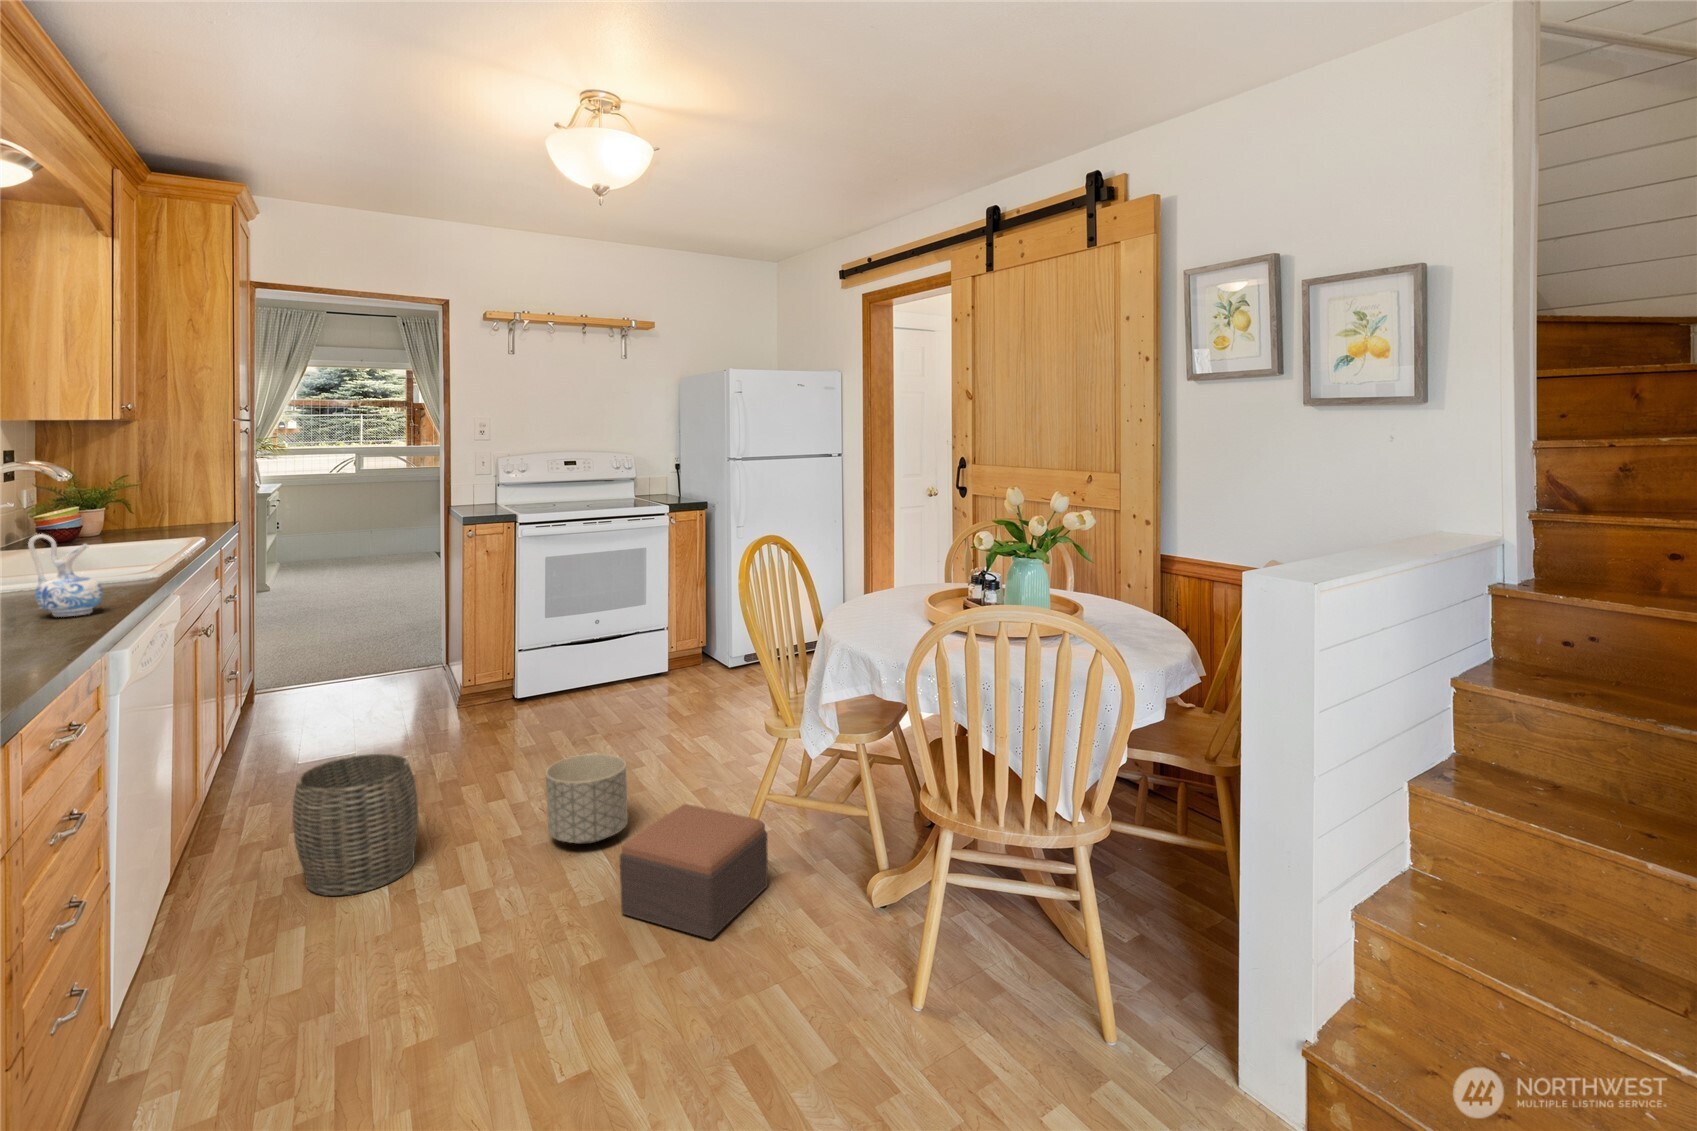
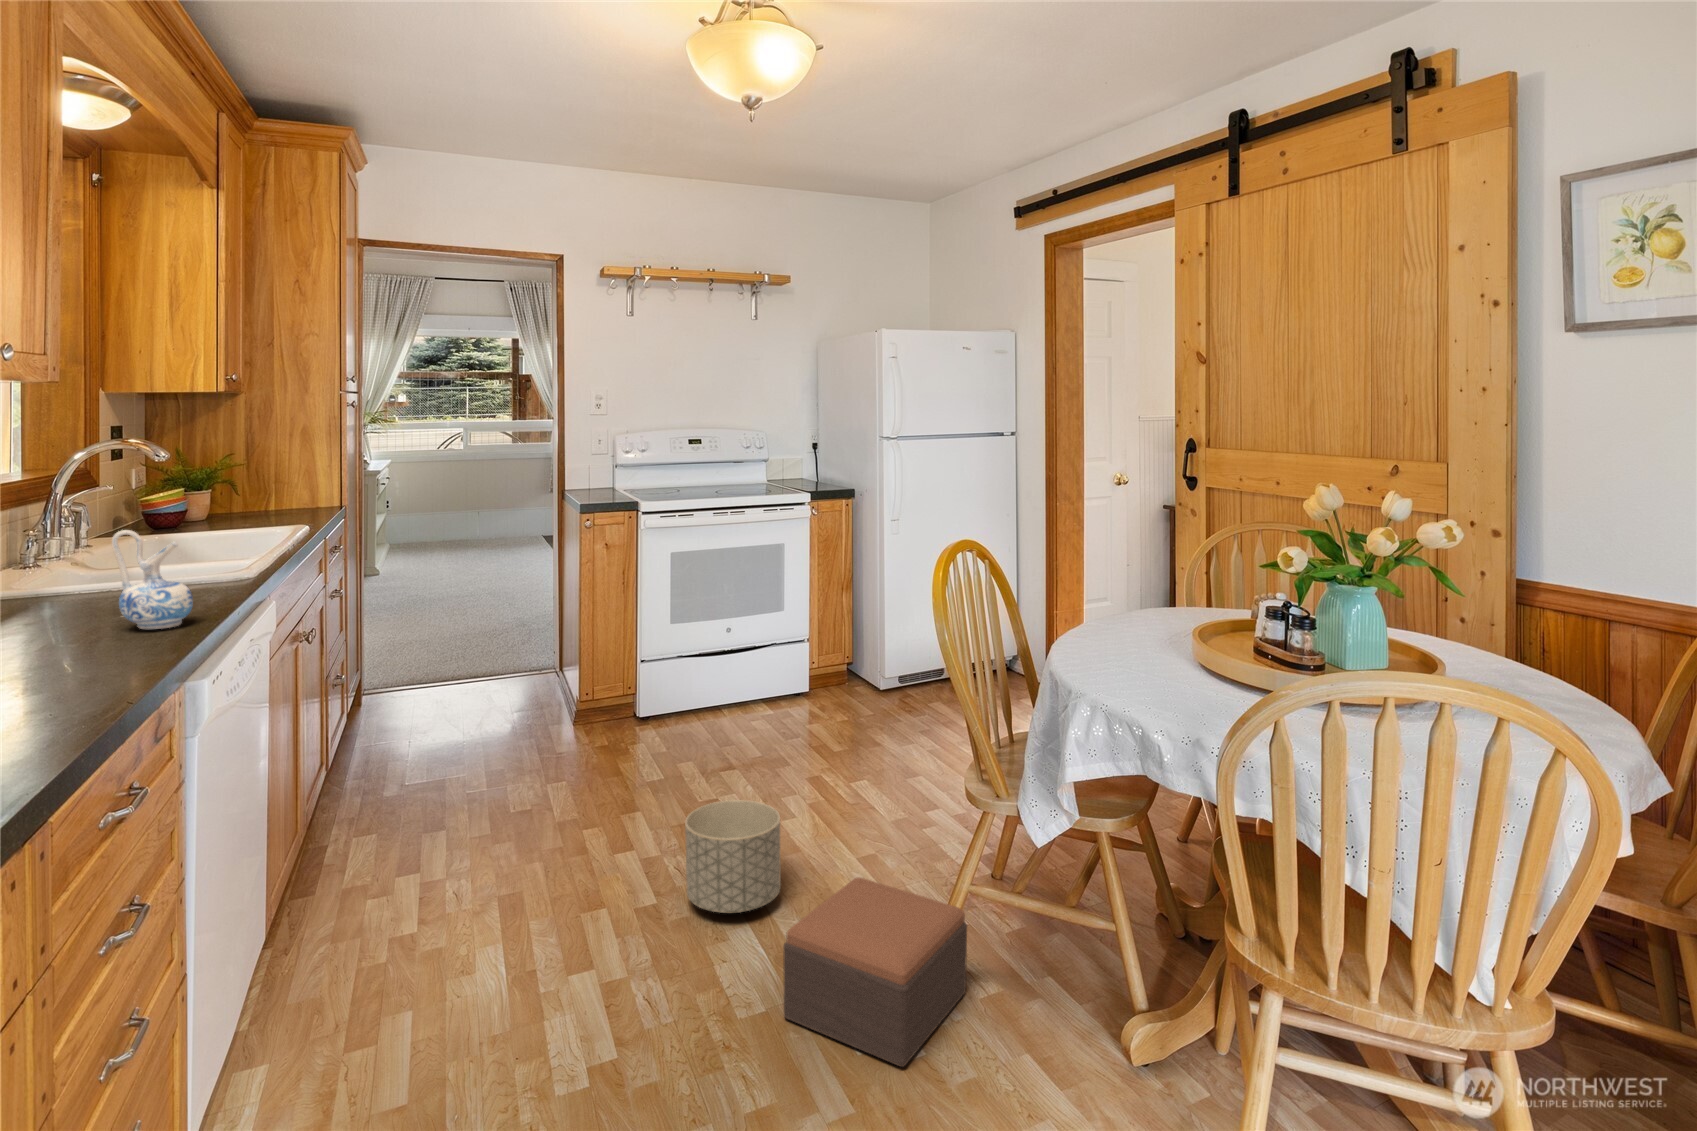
woven basket: present [293,754,418,896] -> none [400,790,538,962]

